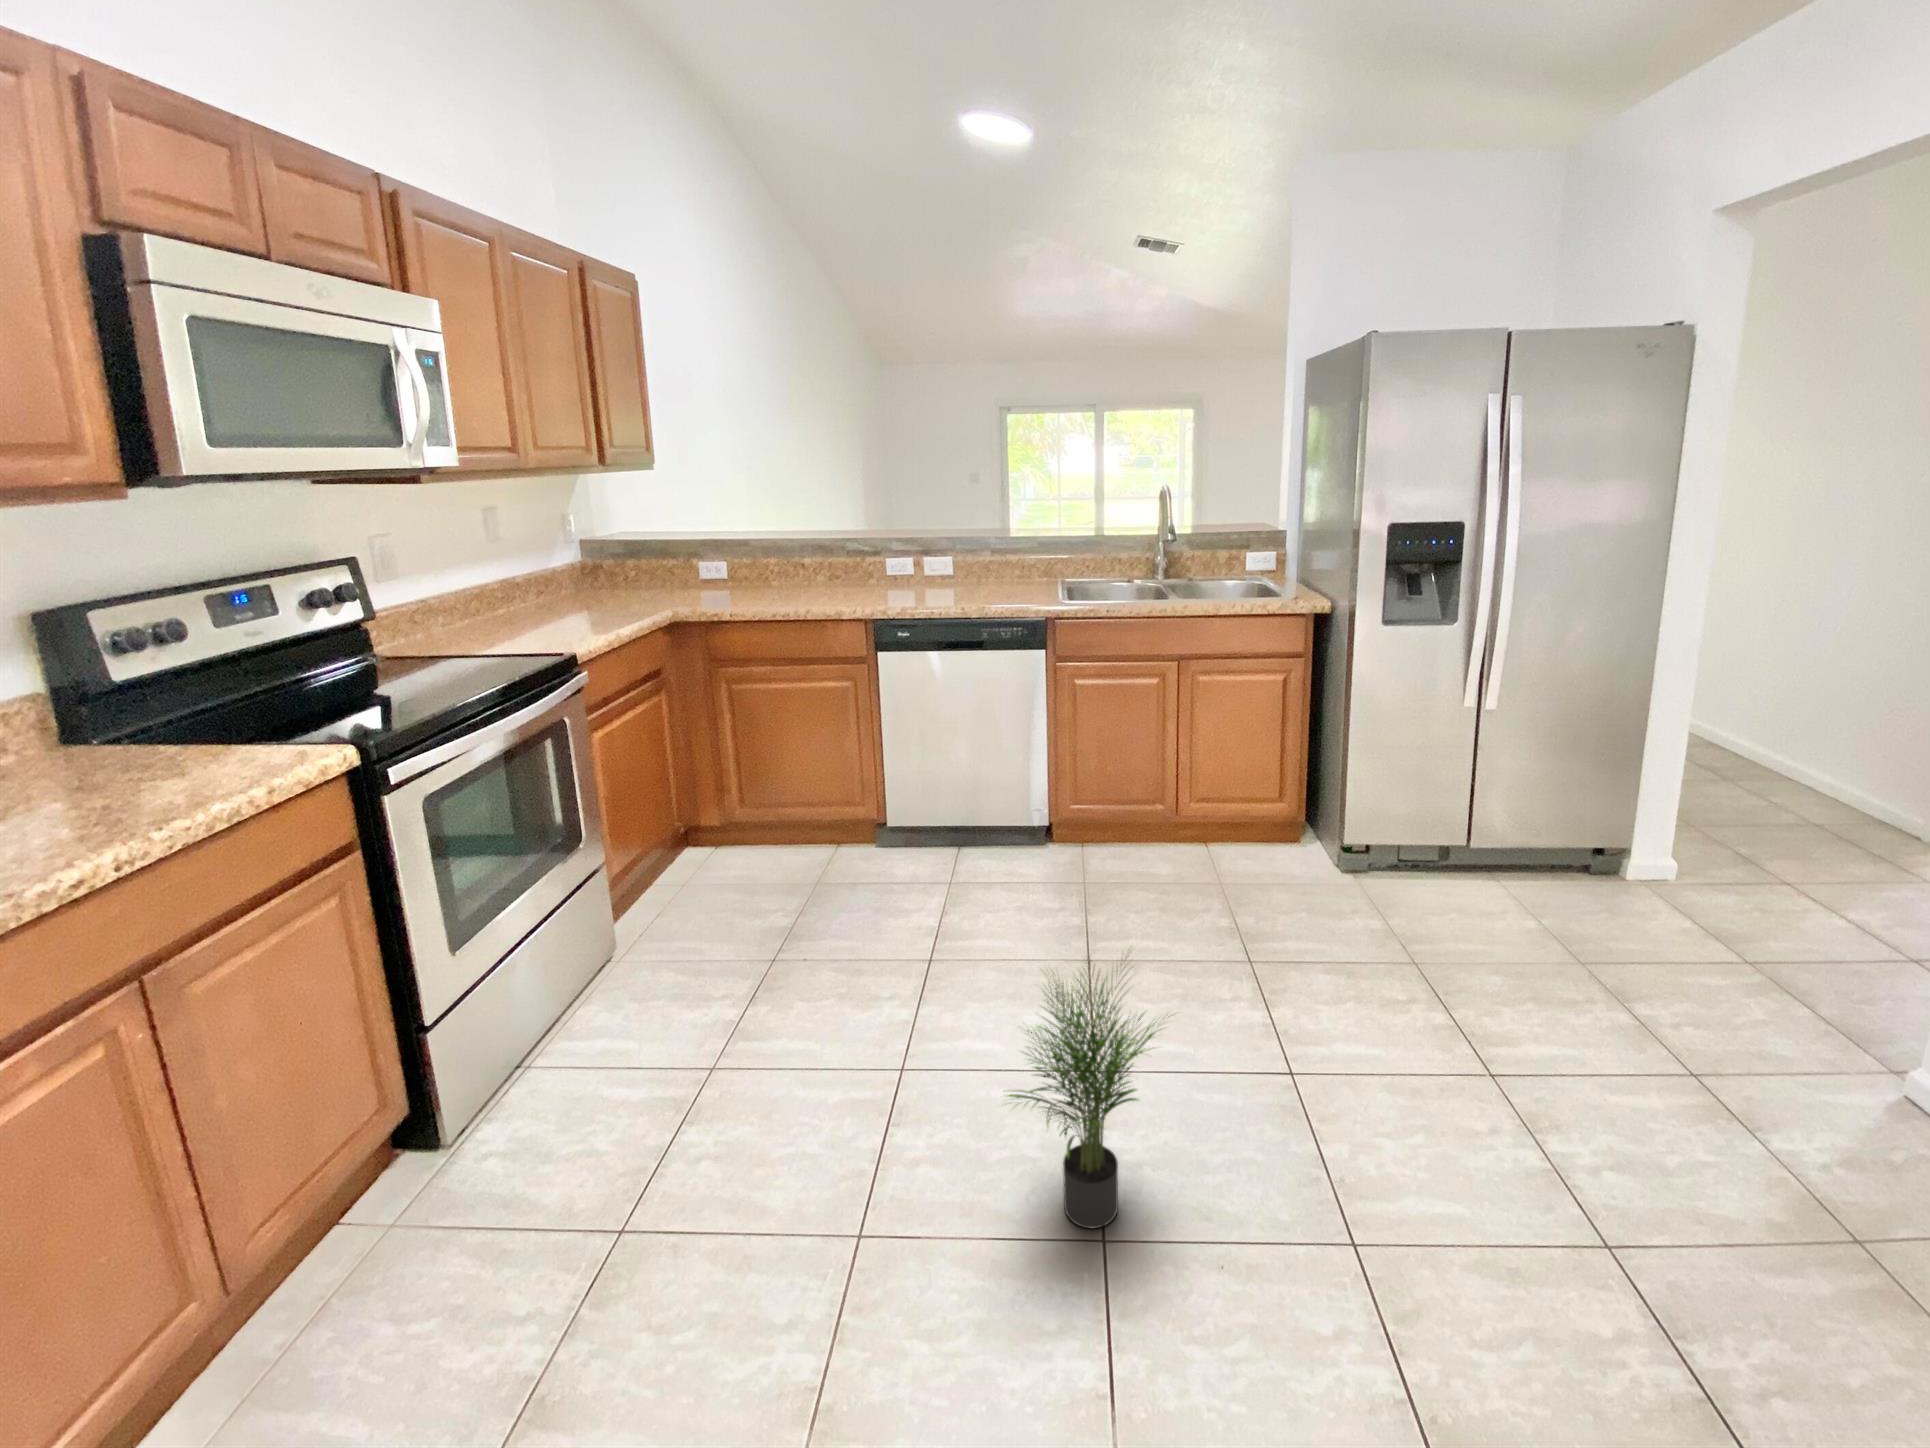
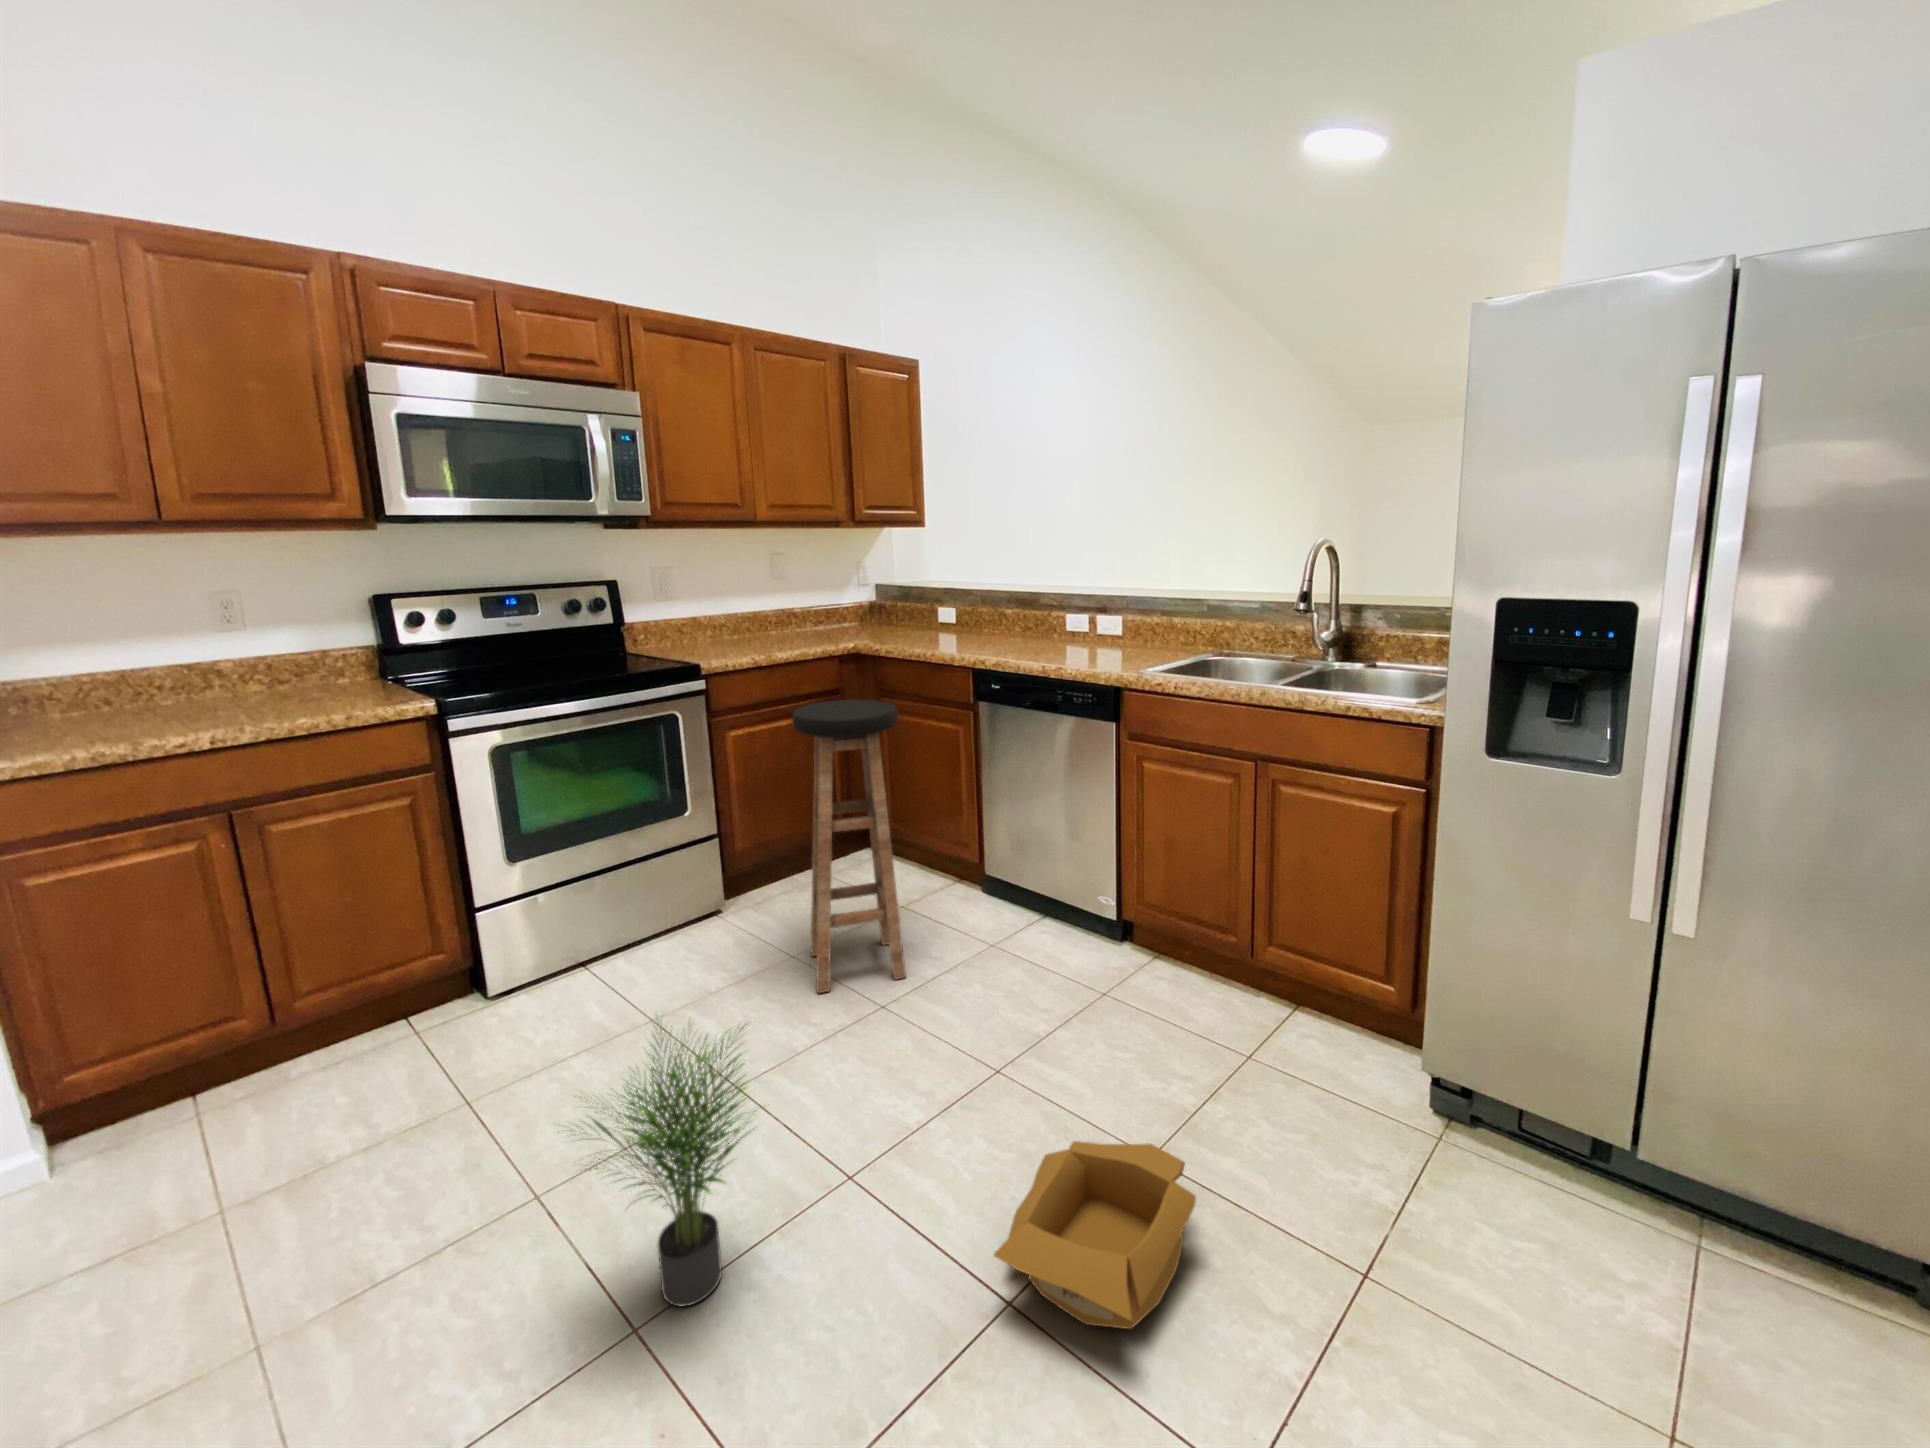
bar stool: none [776,664,921,989] -> present [792,700,906,993]
cardboard box: none [1233,955,1414,1077] -> present [994,1141,1196,1329]

